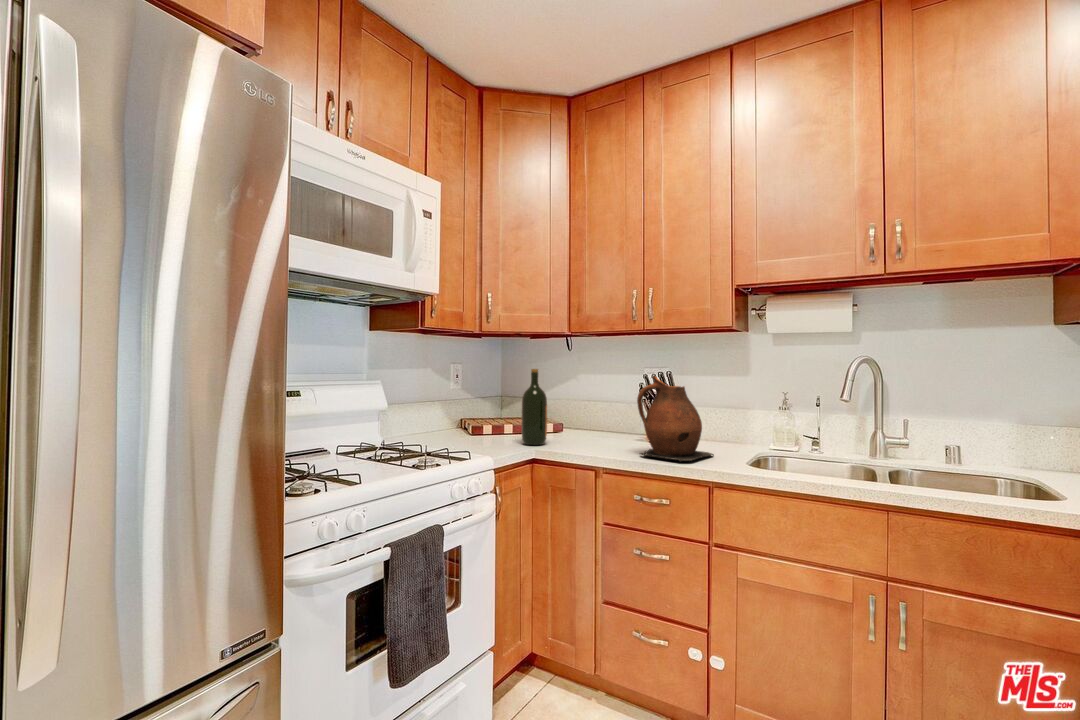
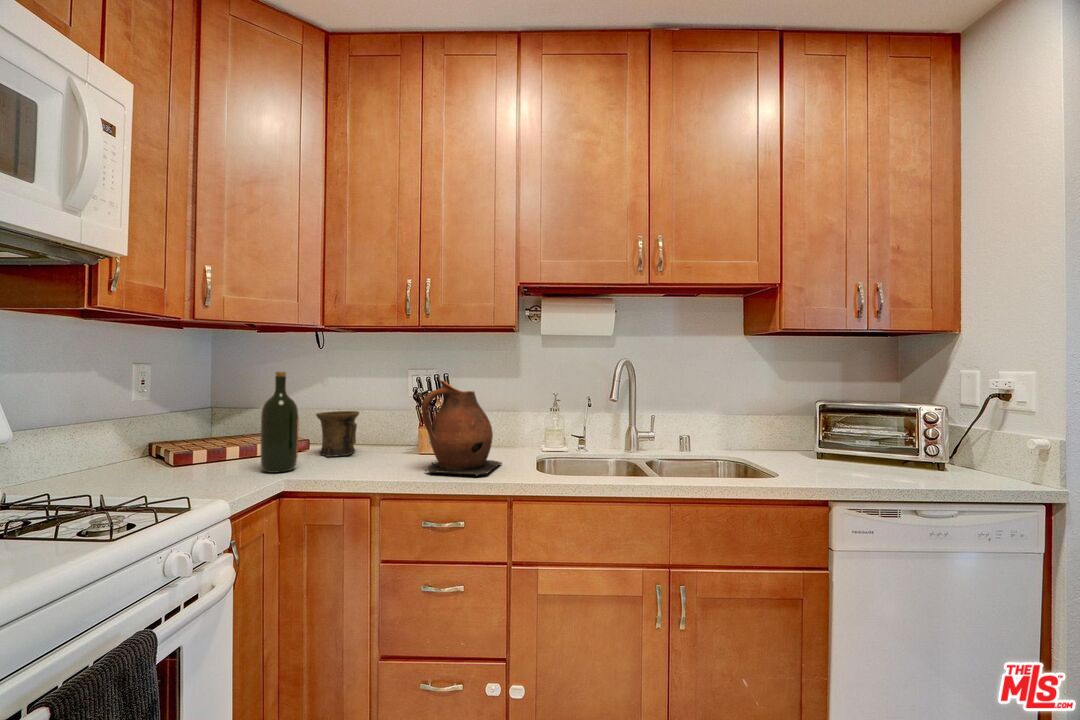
mug: none [565,402,598,439] -> present [316,411,359,457]

